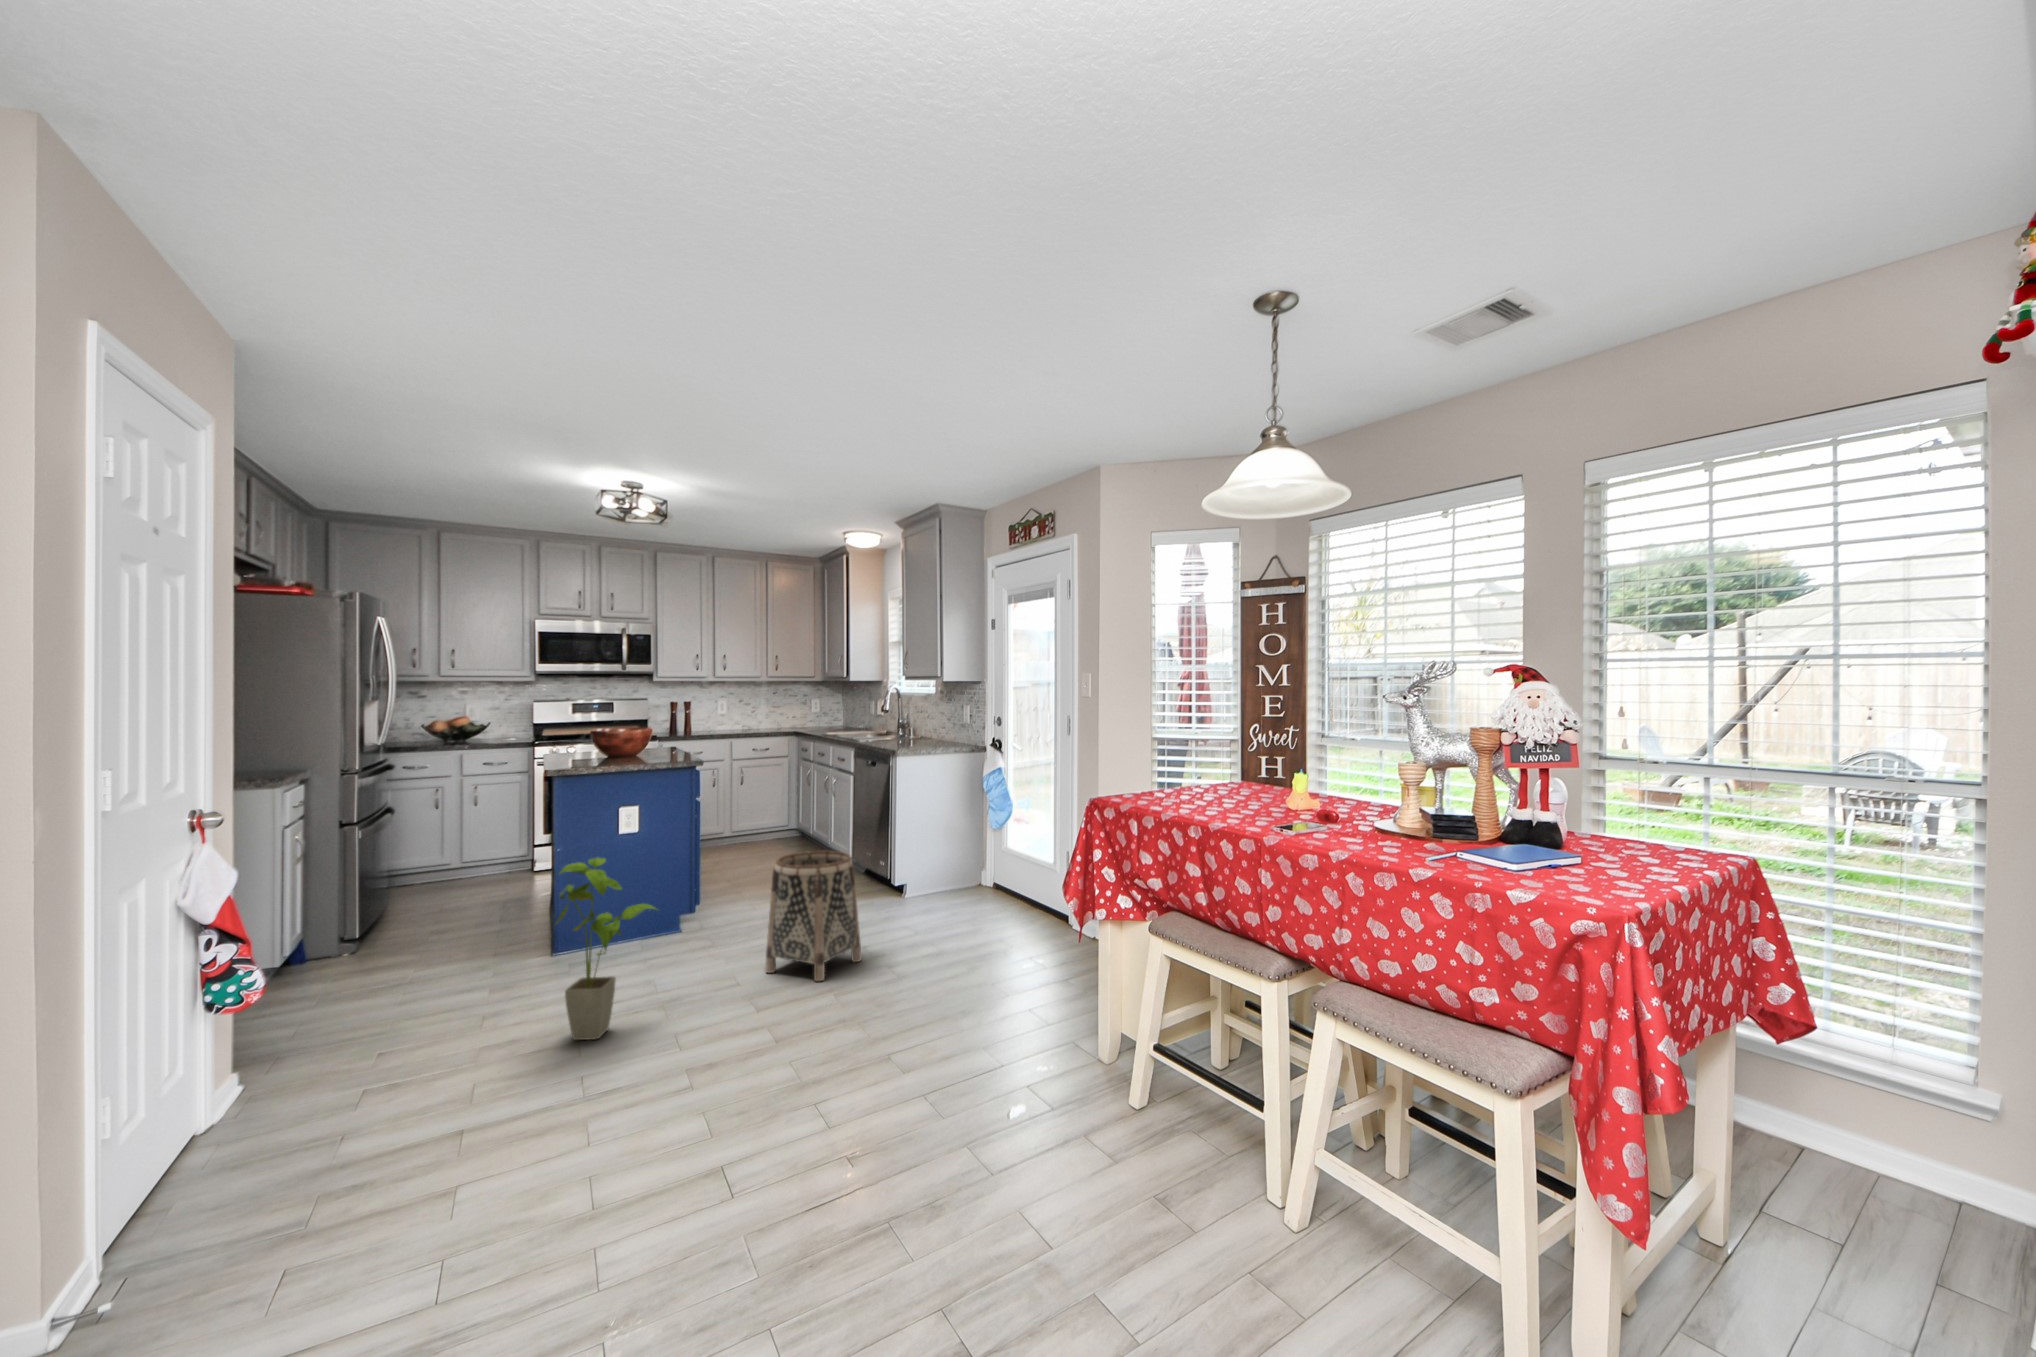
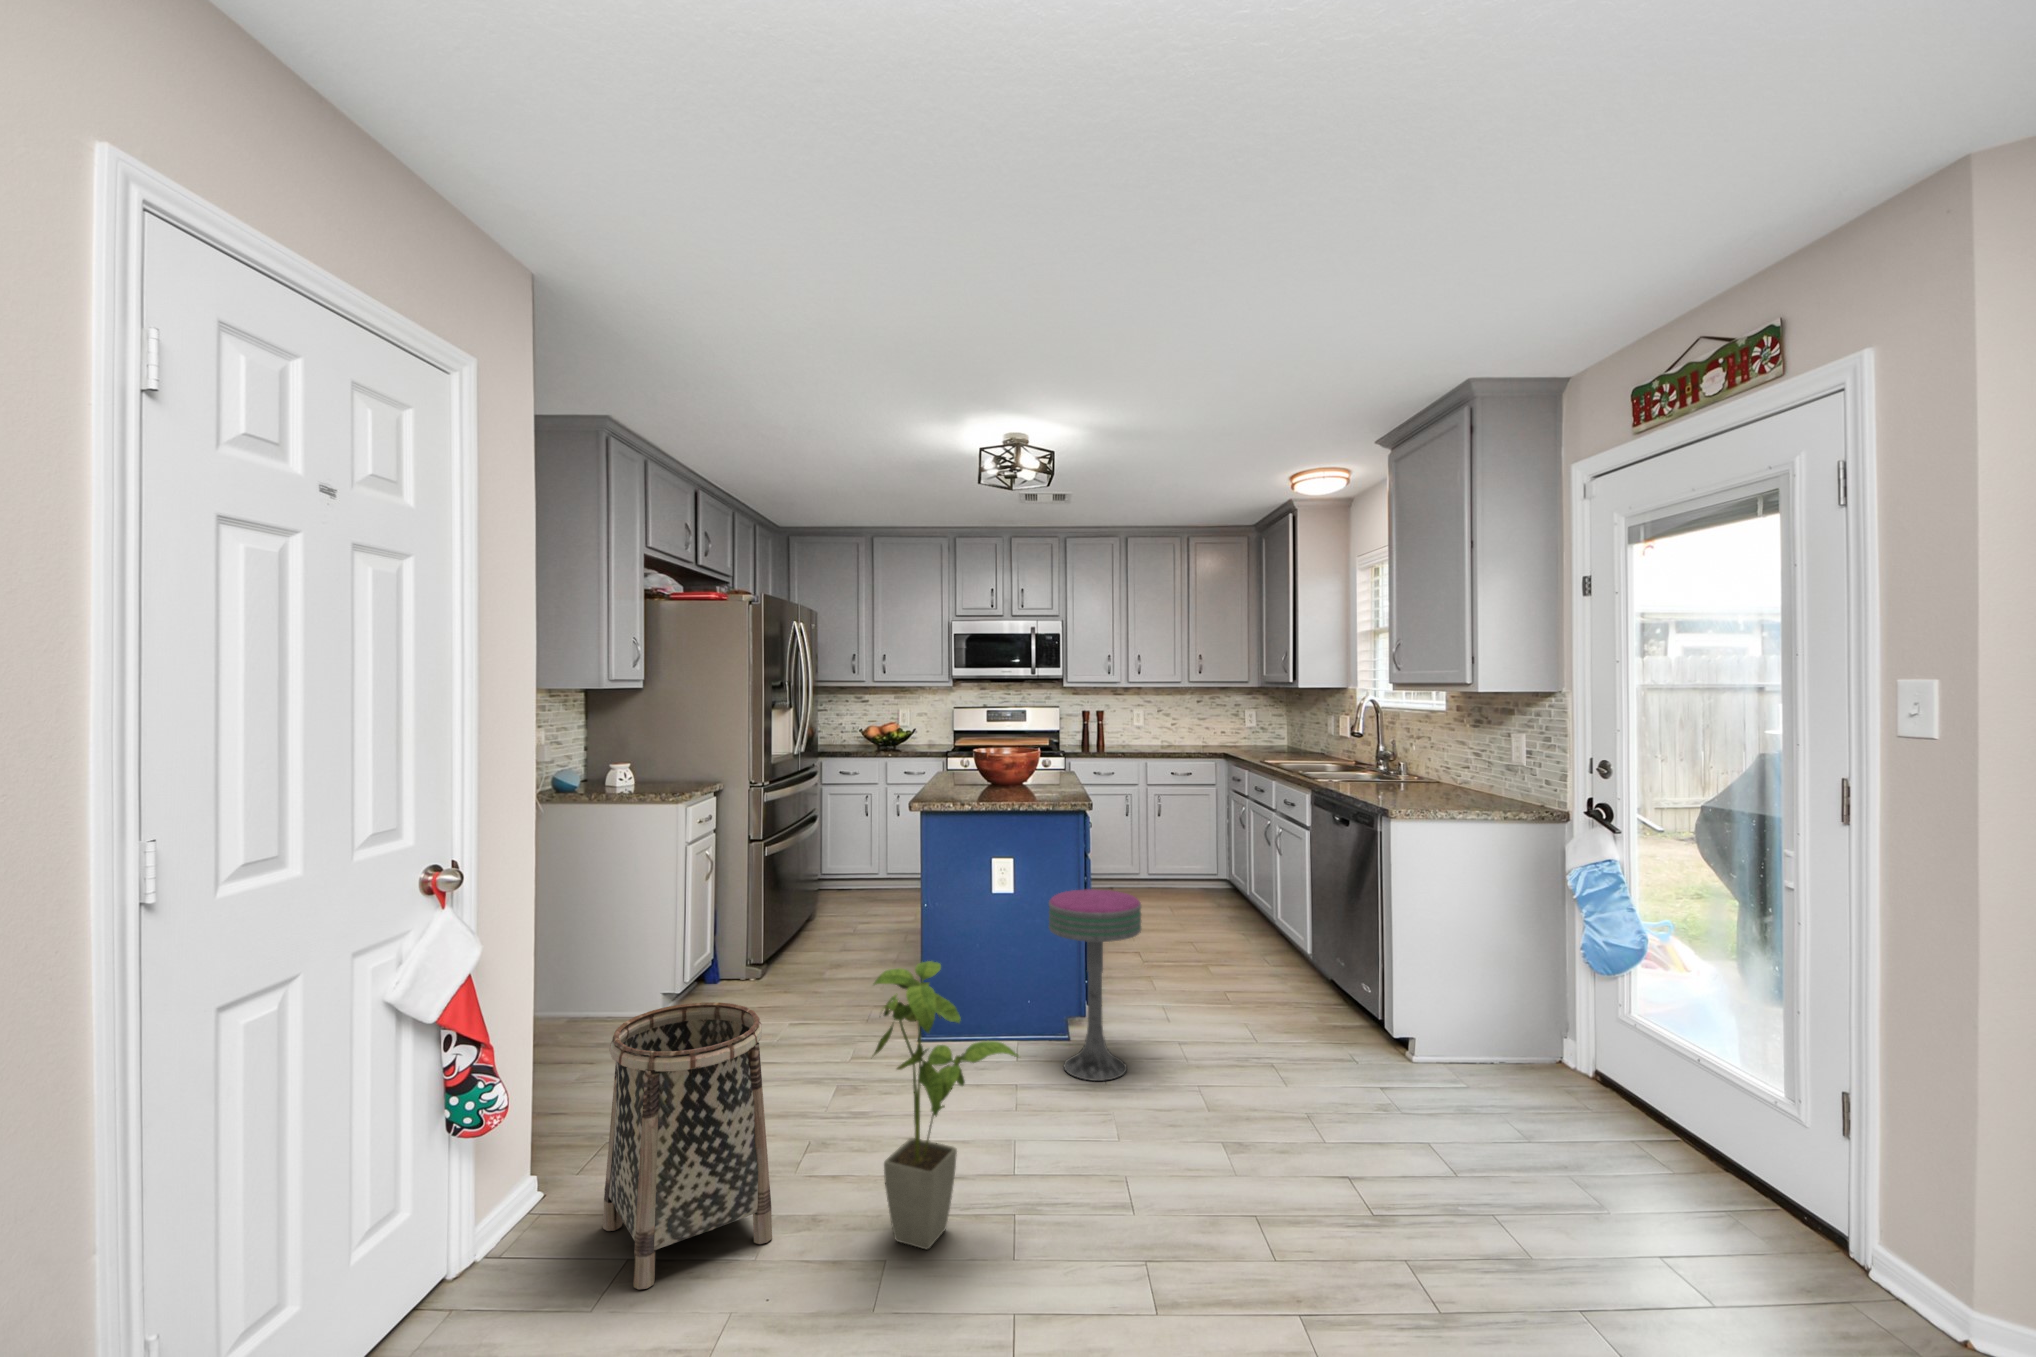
bar stool: none [666,822,734,949] -> present [1049,889,1141,1081]
basket: present [765,851,861,981] -> present [603,1002,772,1289]

